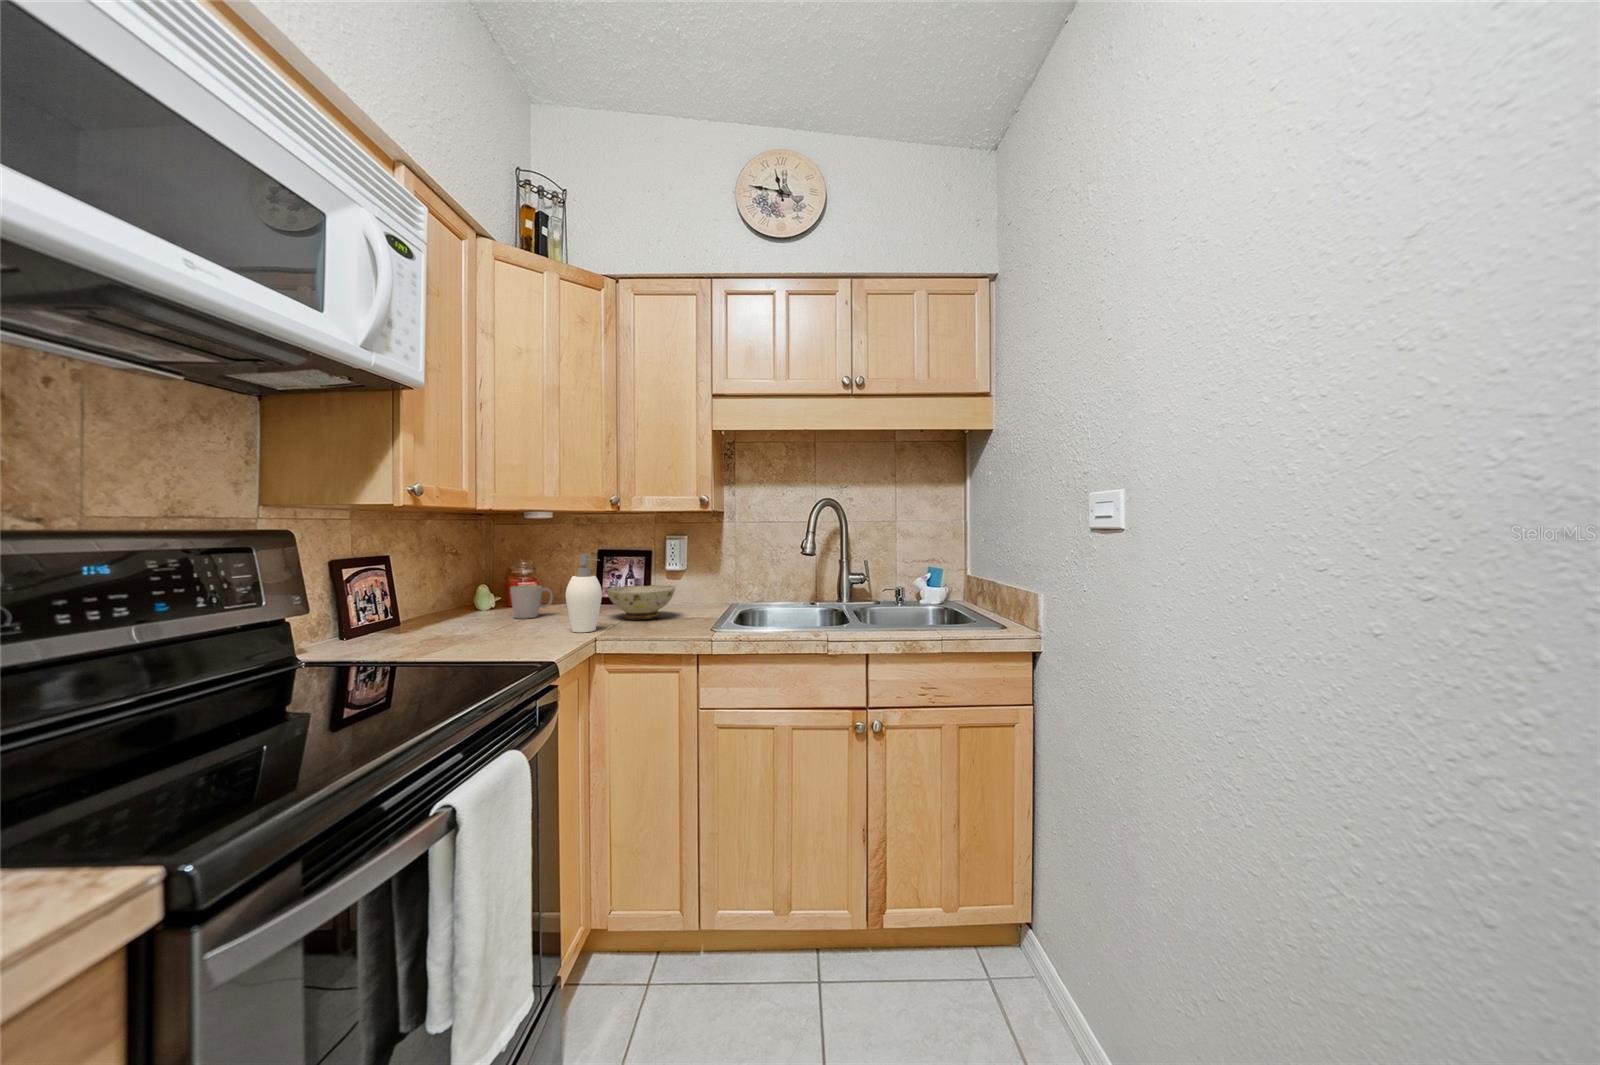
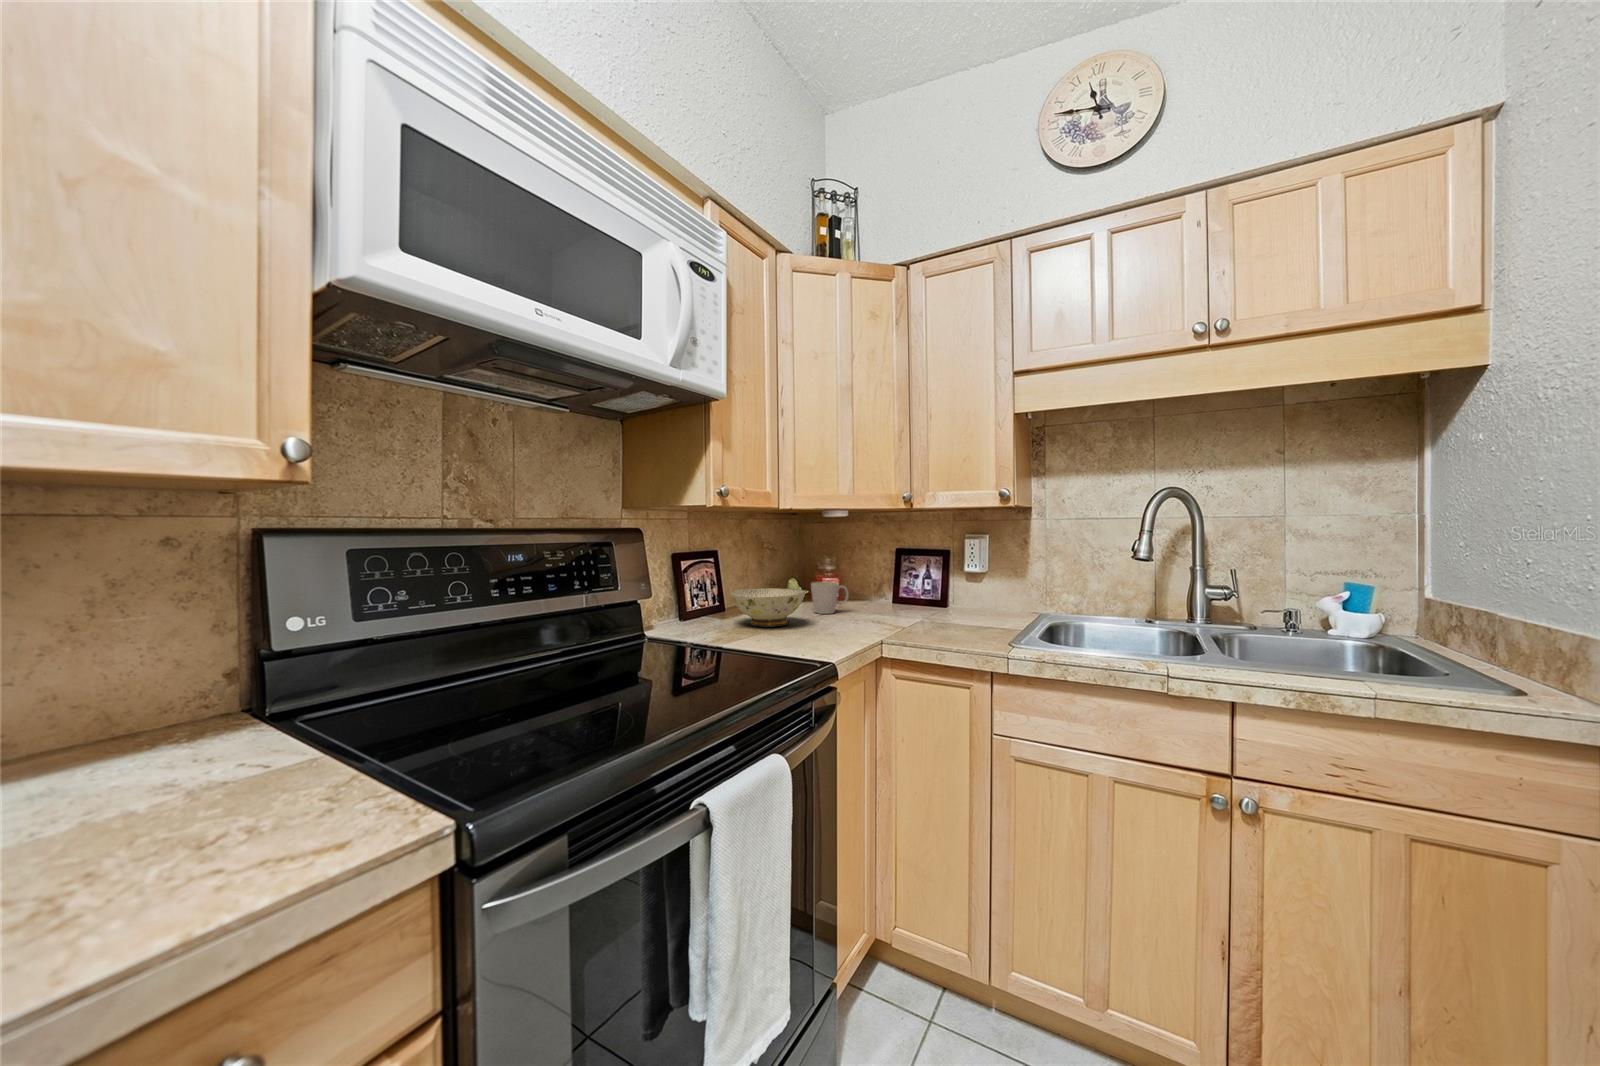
soap dispenser: present [566,554,602,632] -> none [853,553,888,634]
ceramic bowl: present [607,585,675,620] -> present [731,588,805,627]

